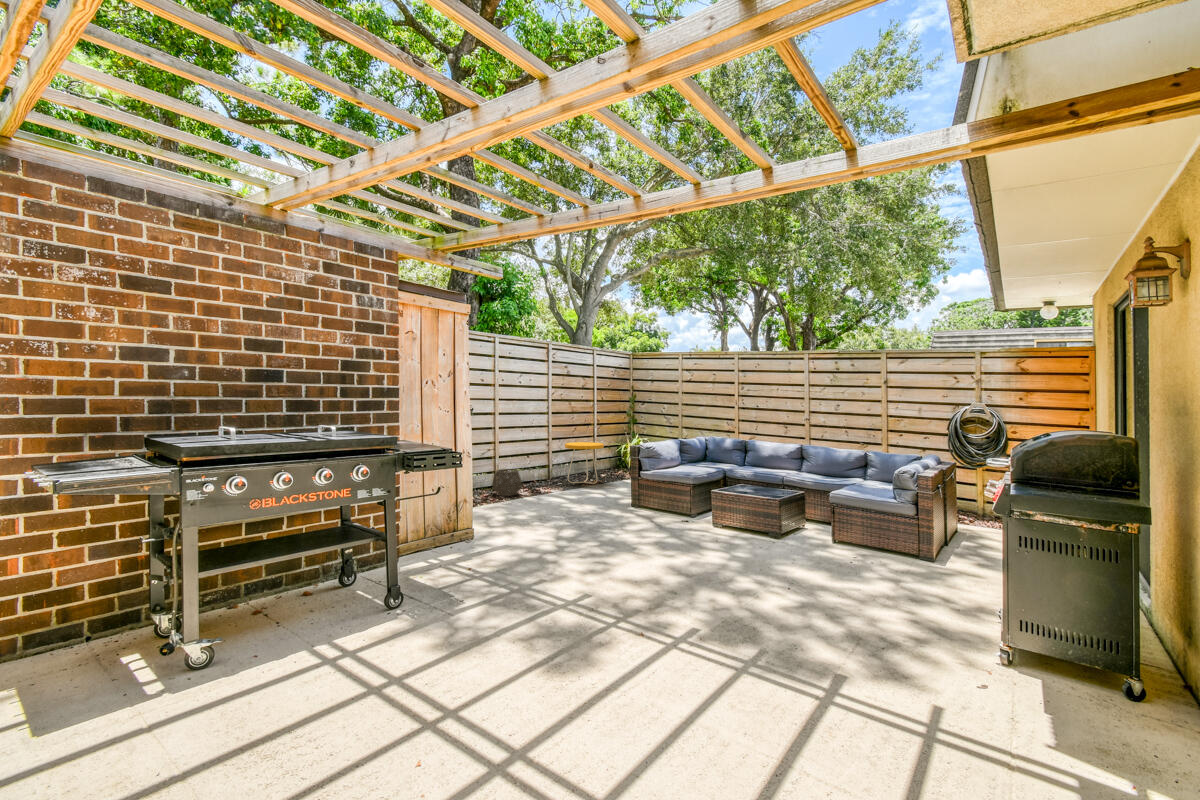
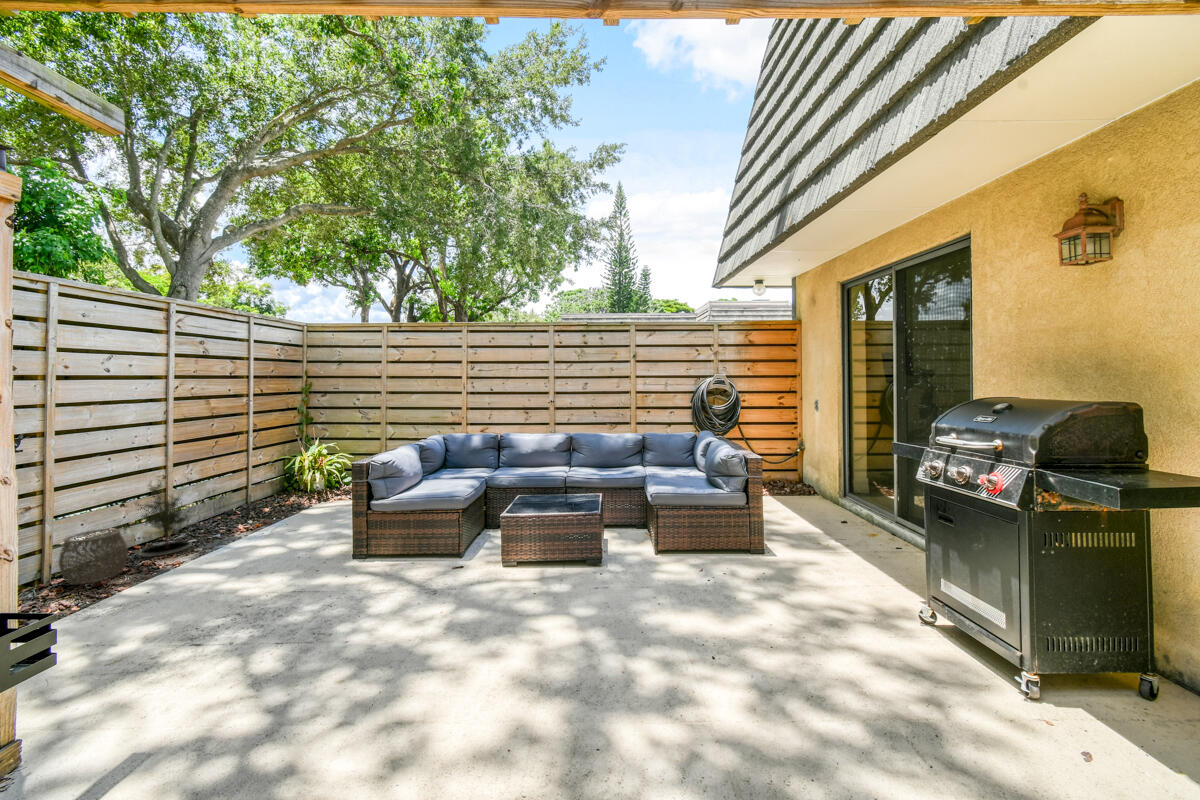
side table: present [565,442,604,484] -> none [206,458,278,527]
potted tree: none [527,444,554,491] -> present [135,481,192,557]

